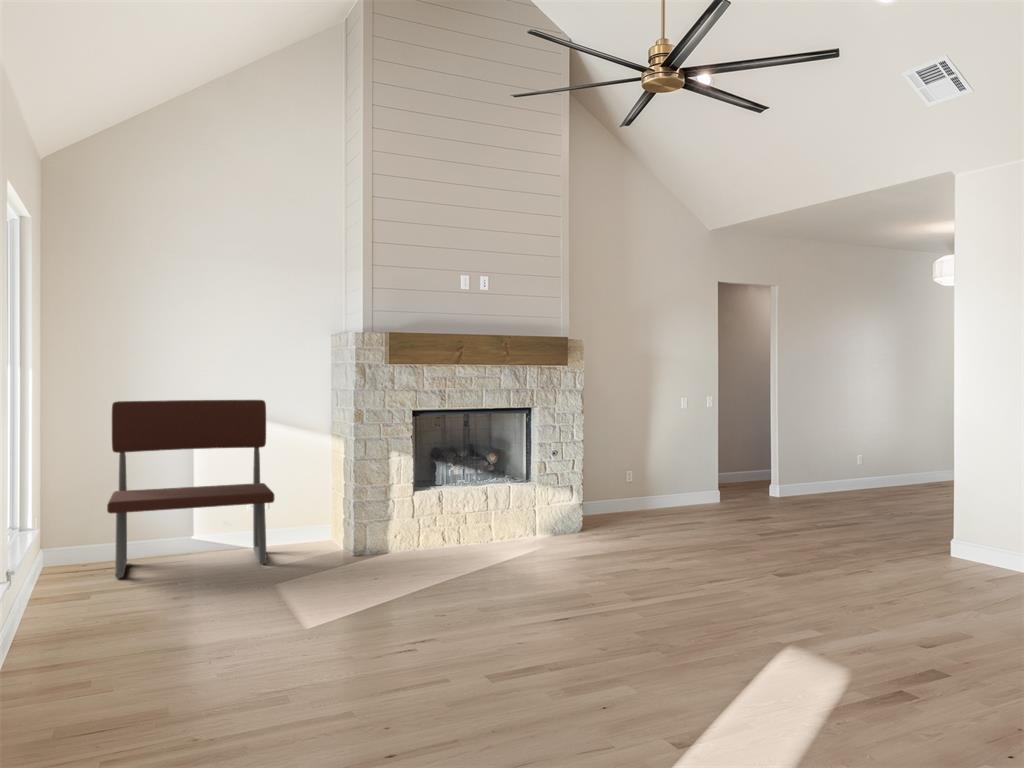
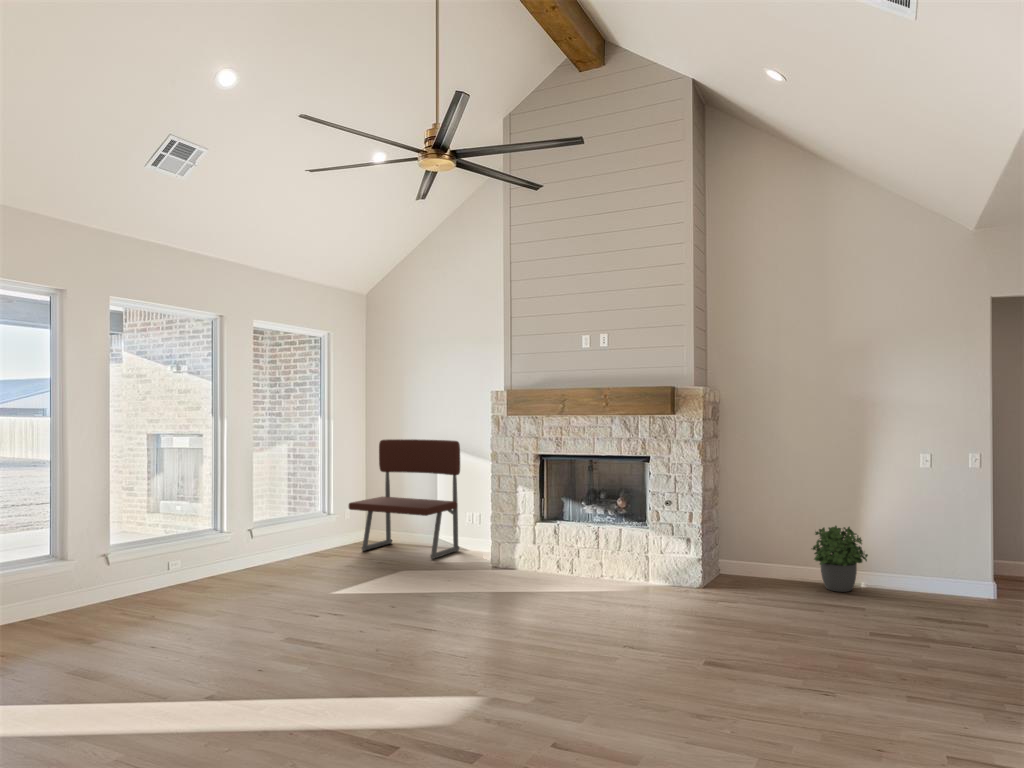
potted plant: none [632,460,677,515] -> present [813,526,868,592]

